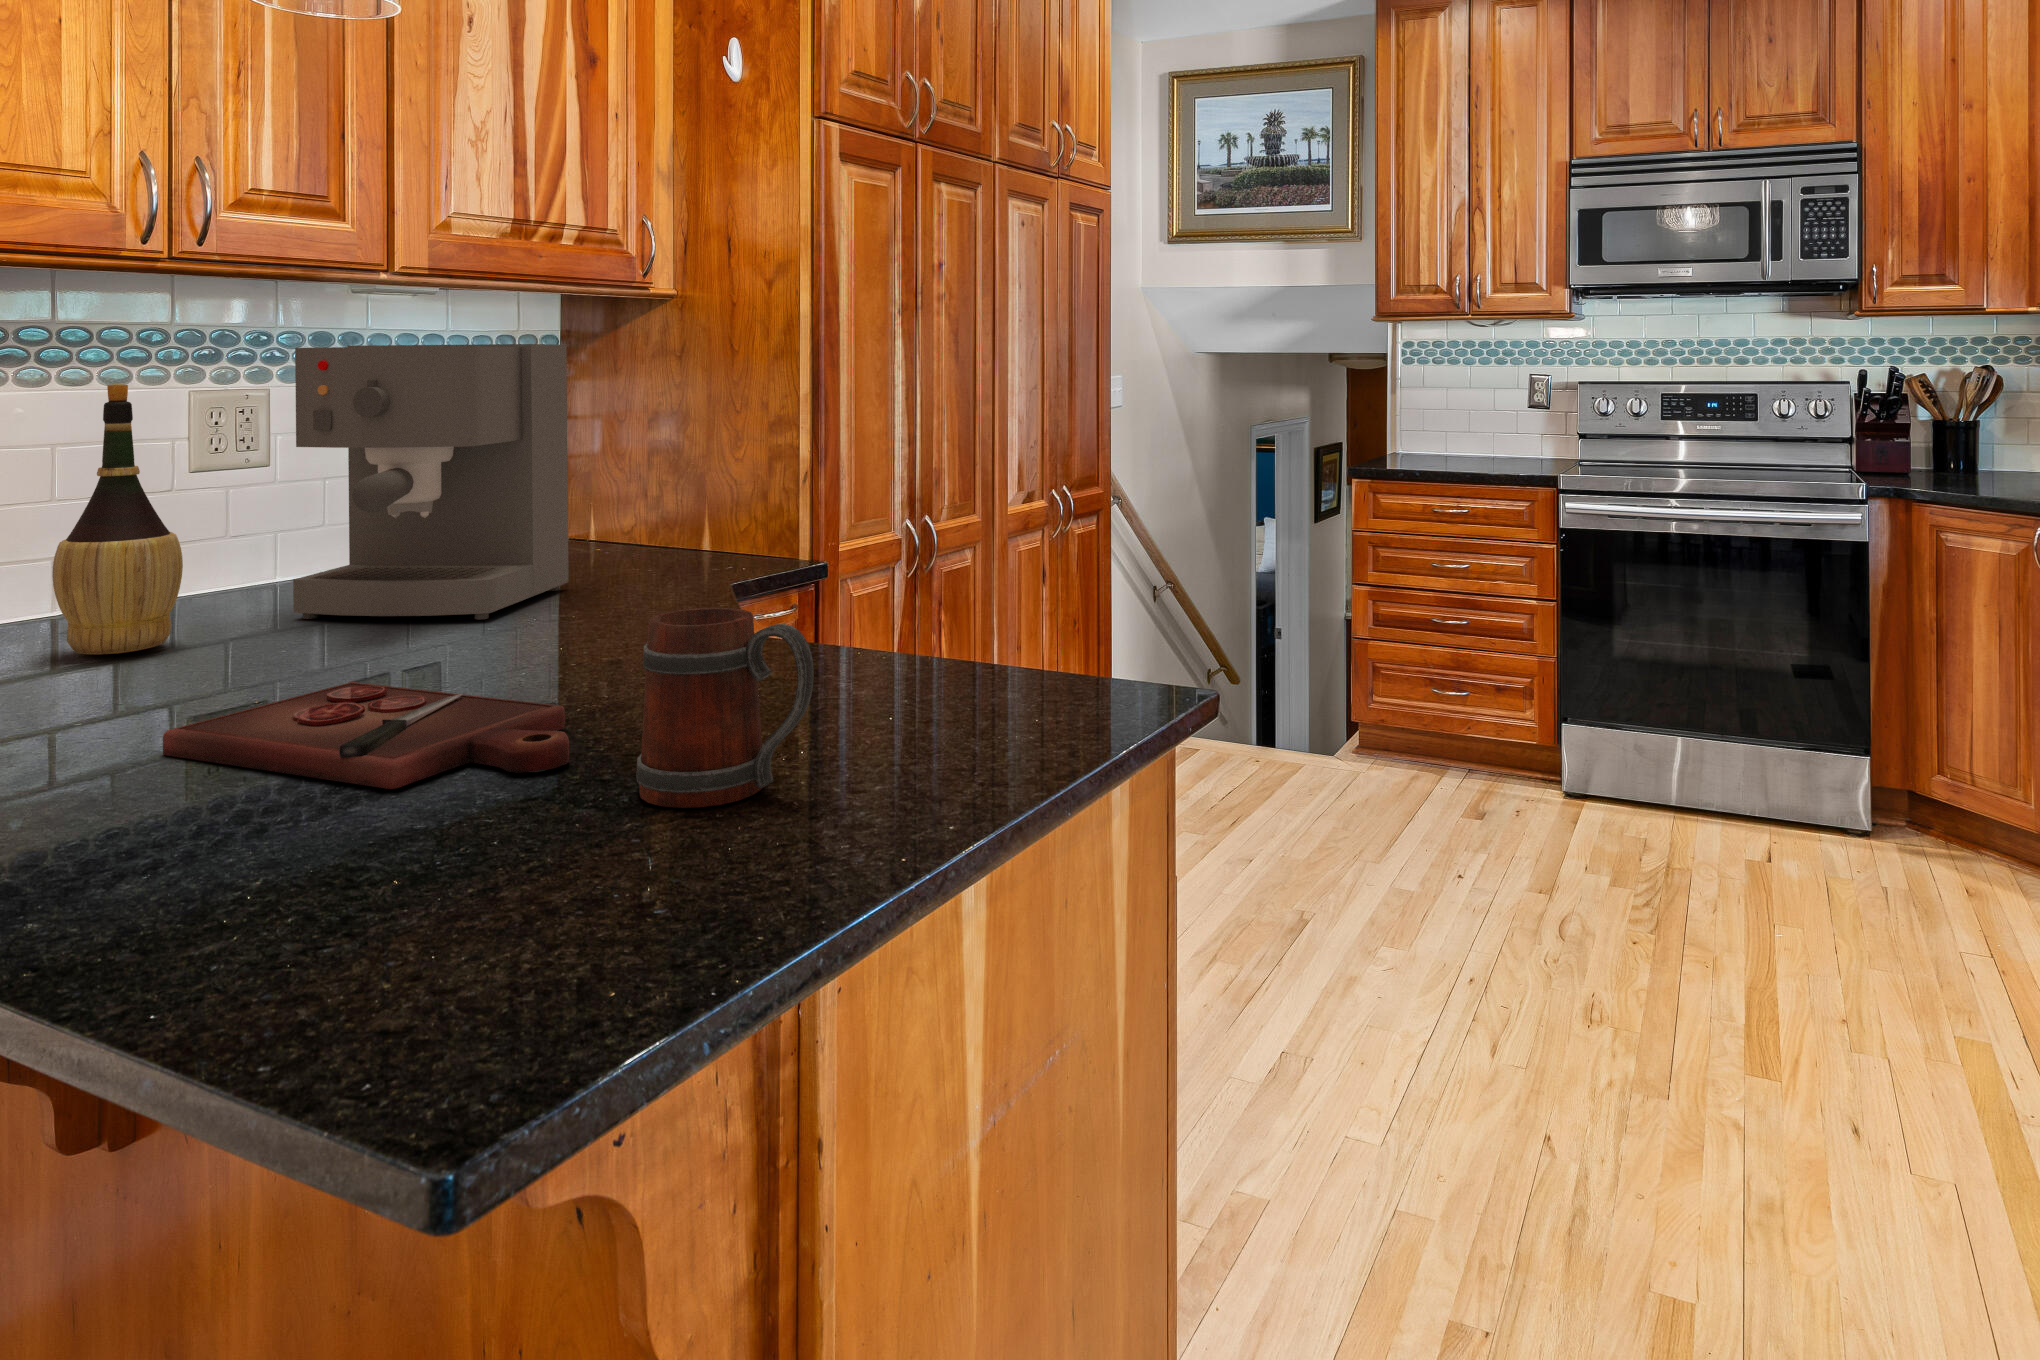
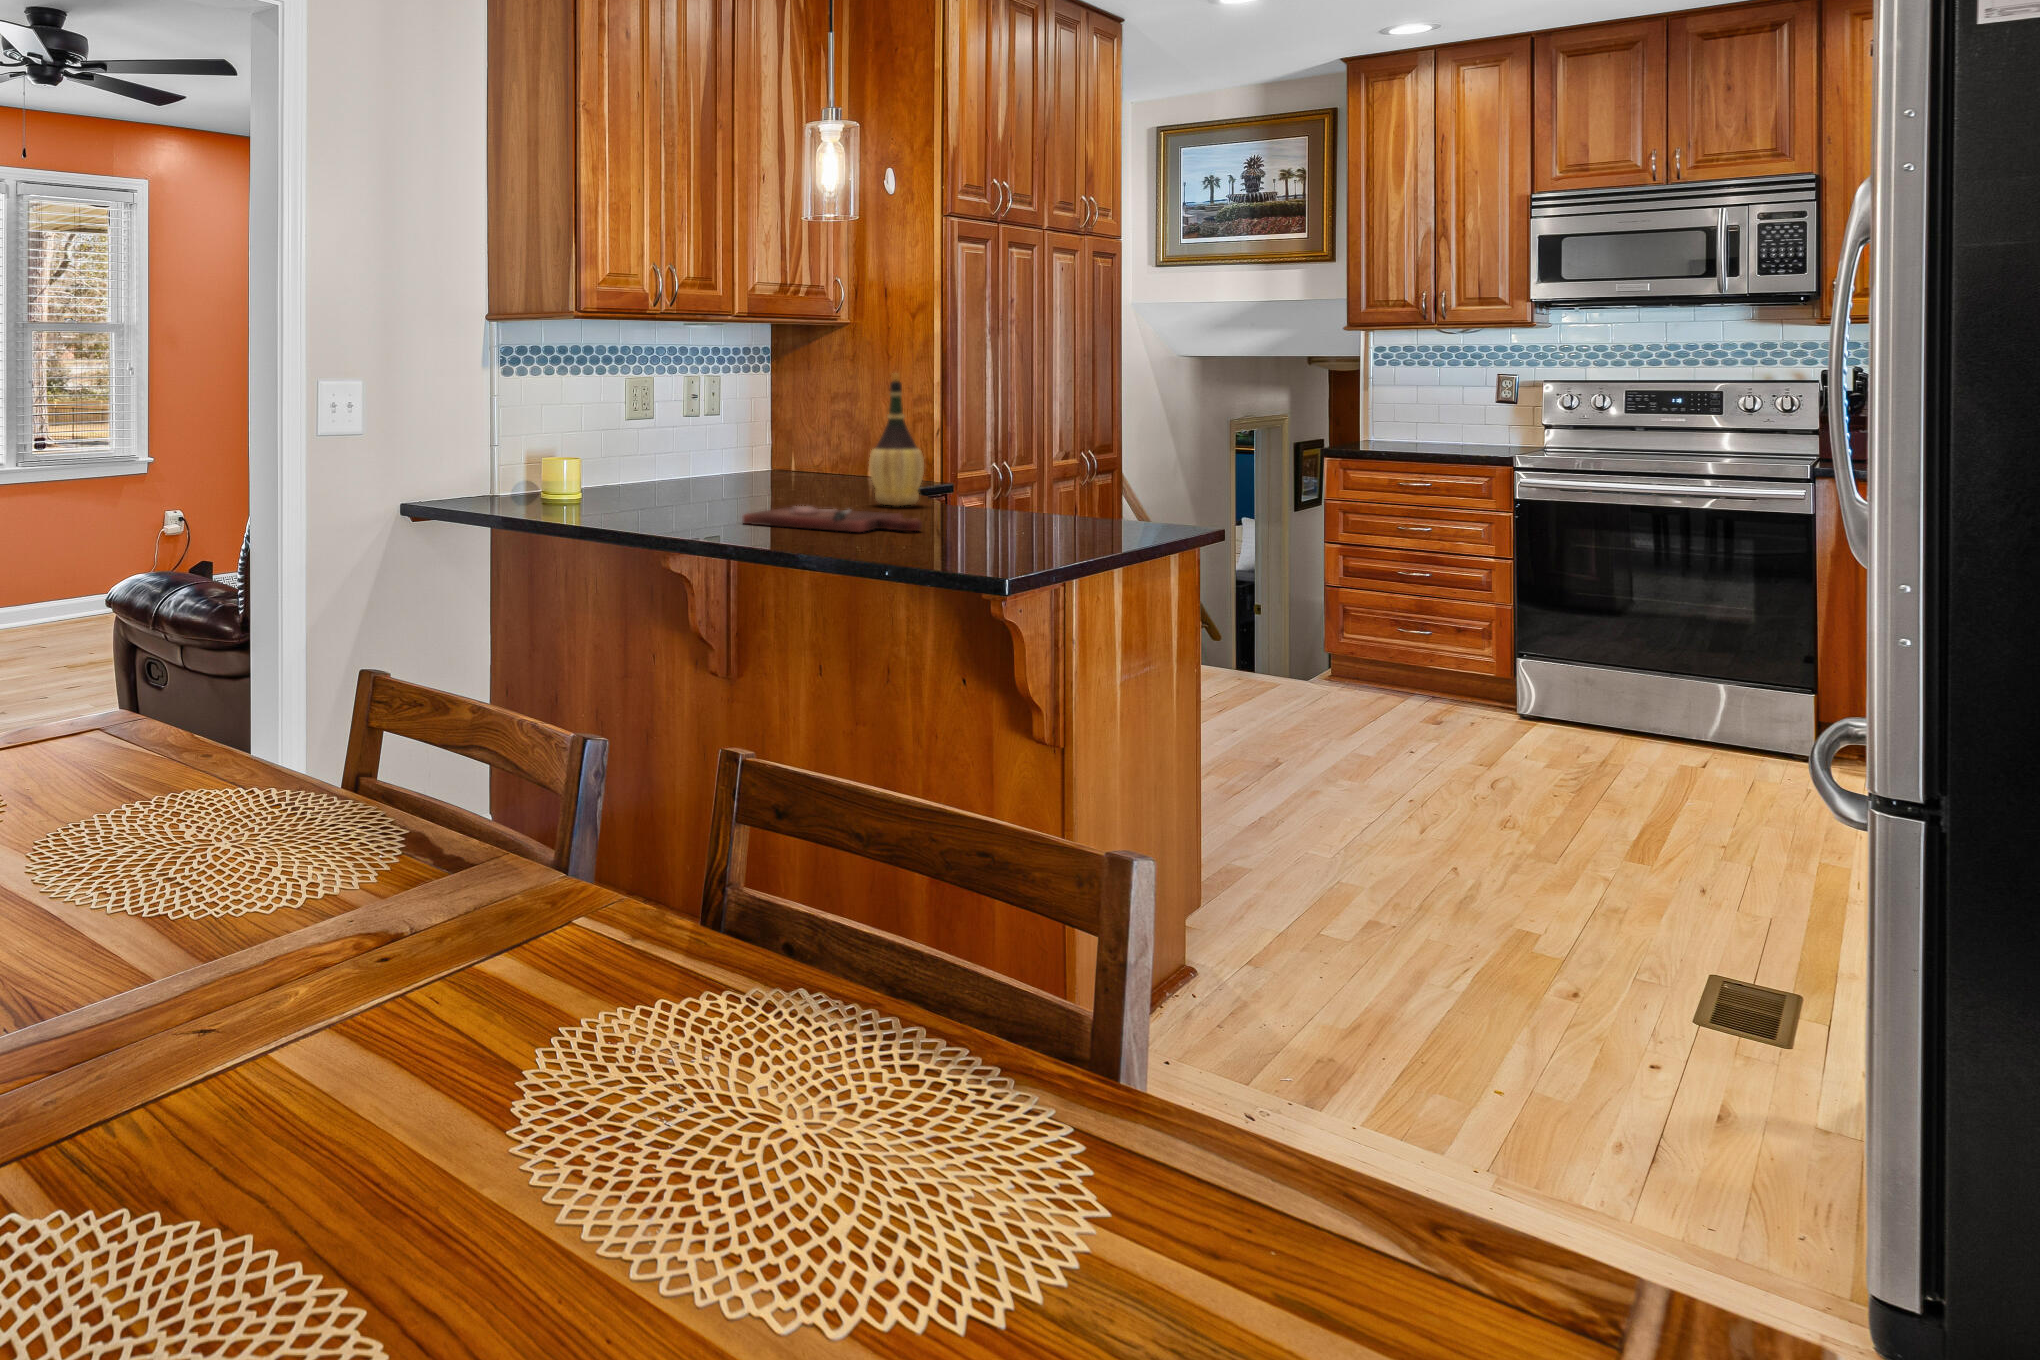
coffee maker: present [293,344,569,620] -> none [698,354,819,497]
wine bottle: present [52,384,183,654] -> present [869,373,924,506]
mug: present [636,608,814,808] -> none [962,465,1040,540]

